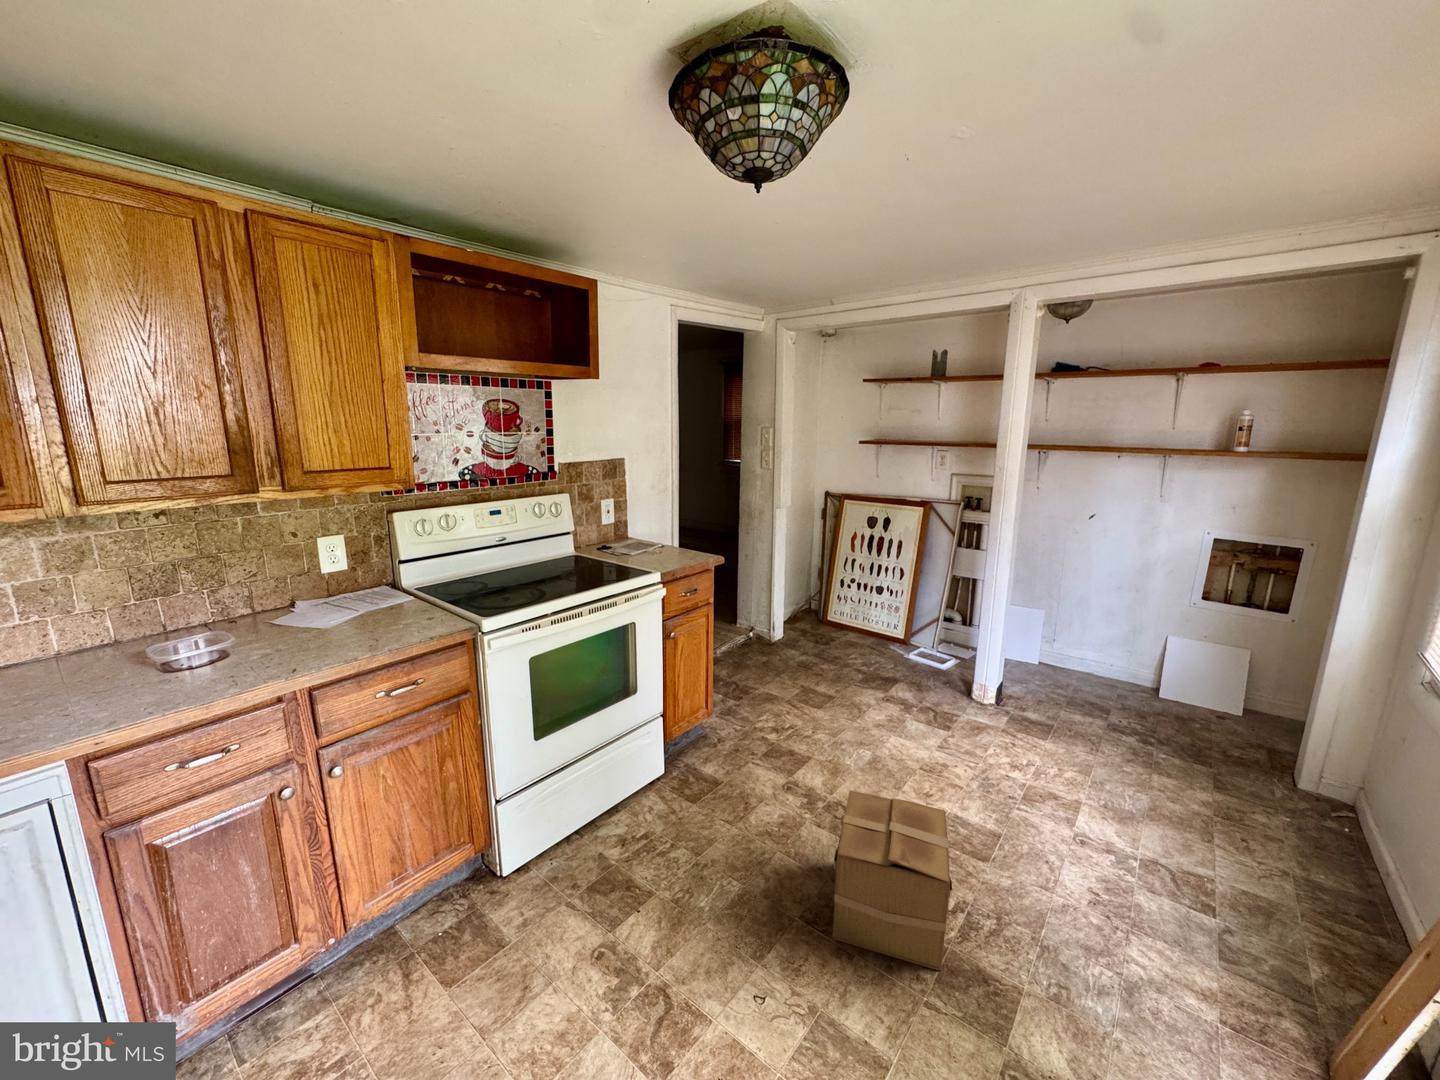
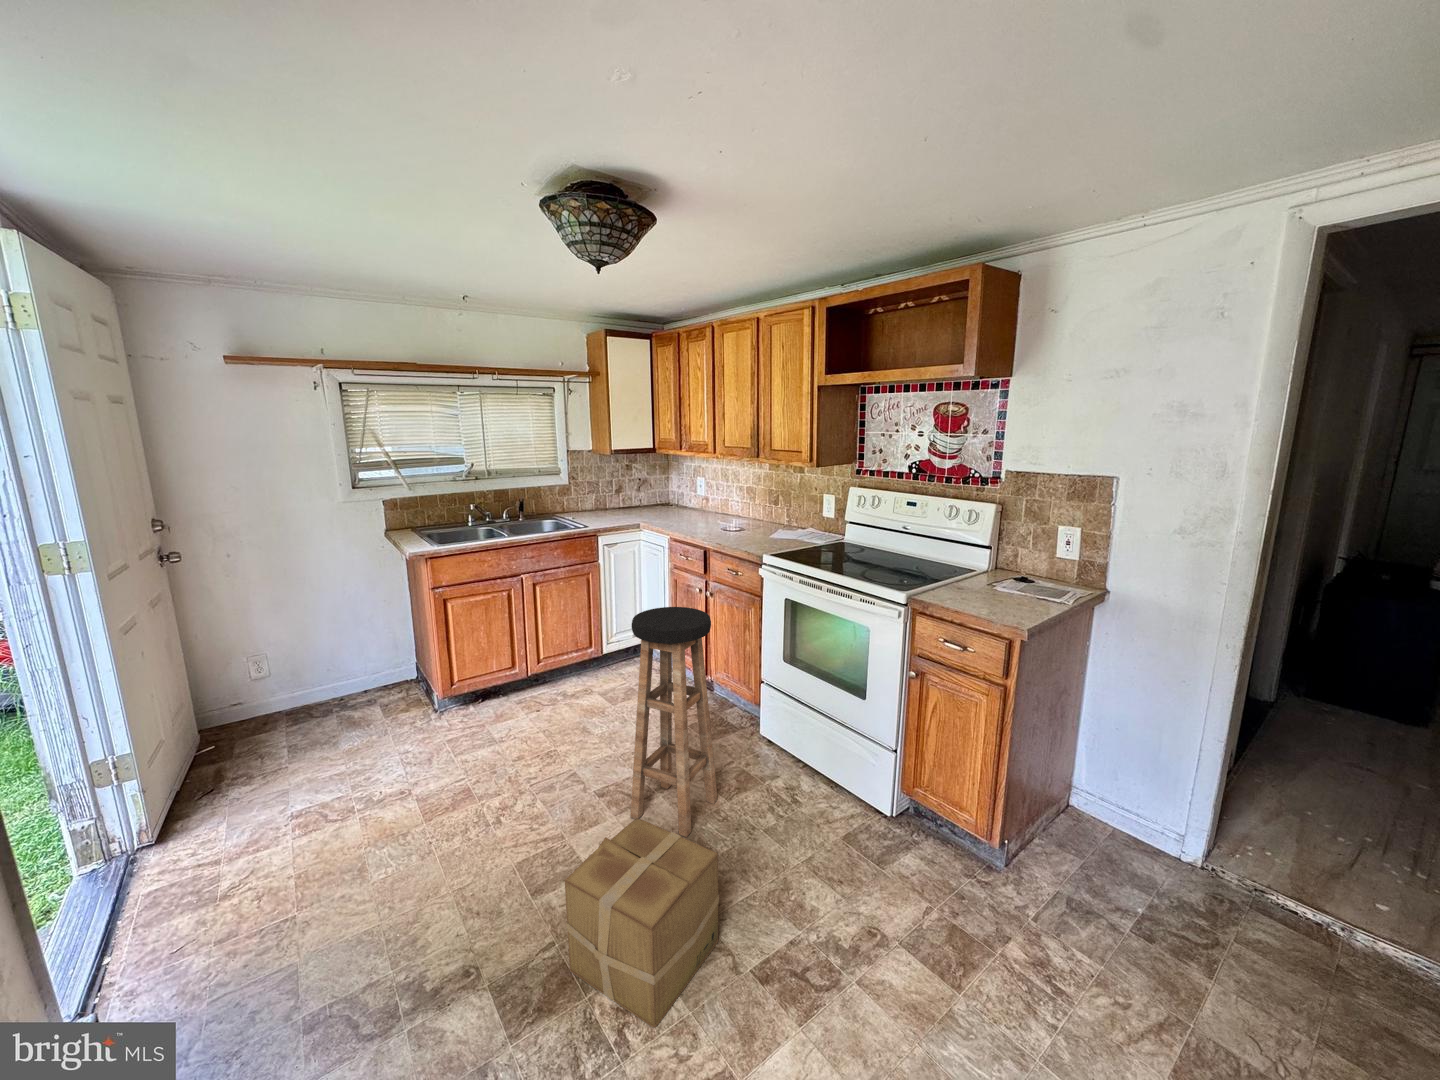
bar stool: none [619,673,730,995] -> present [631,607,718,837]

